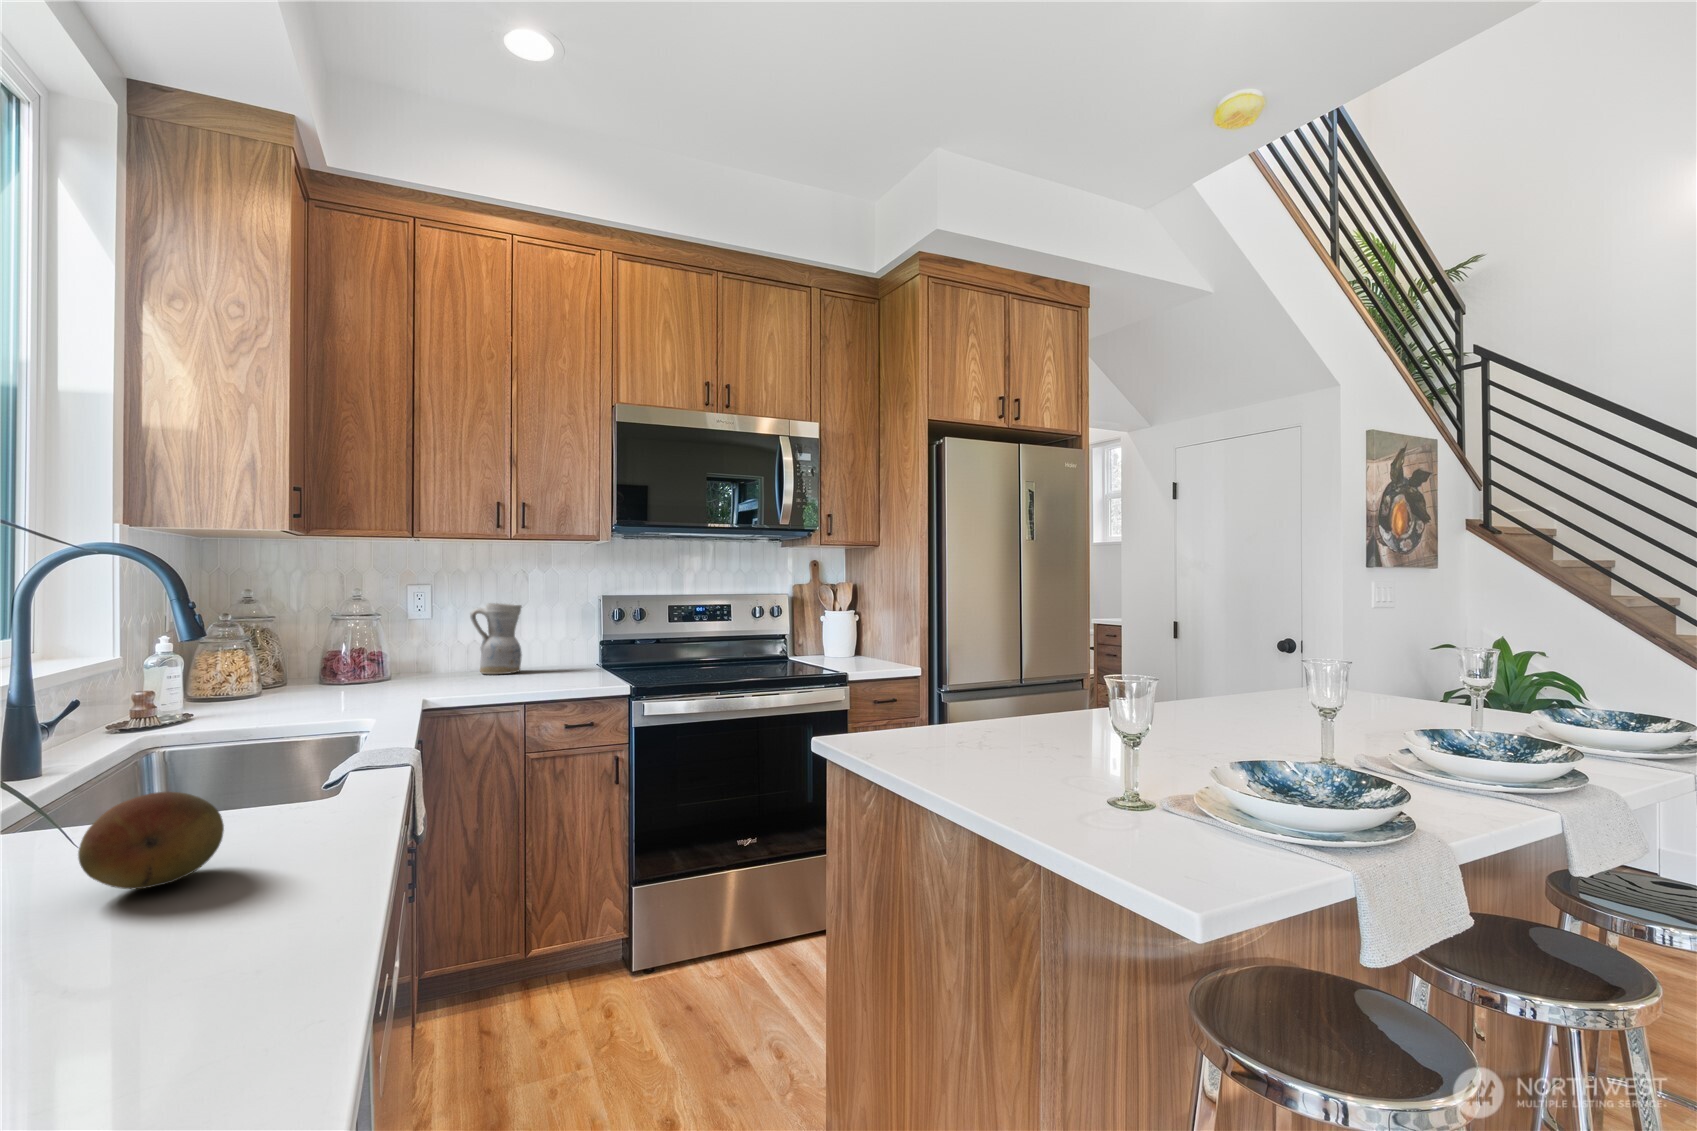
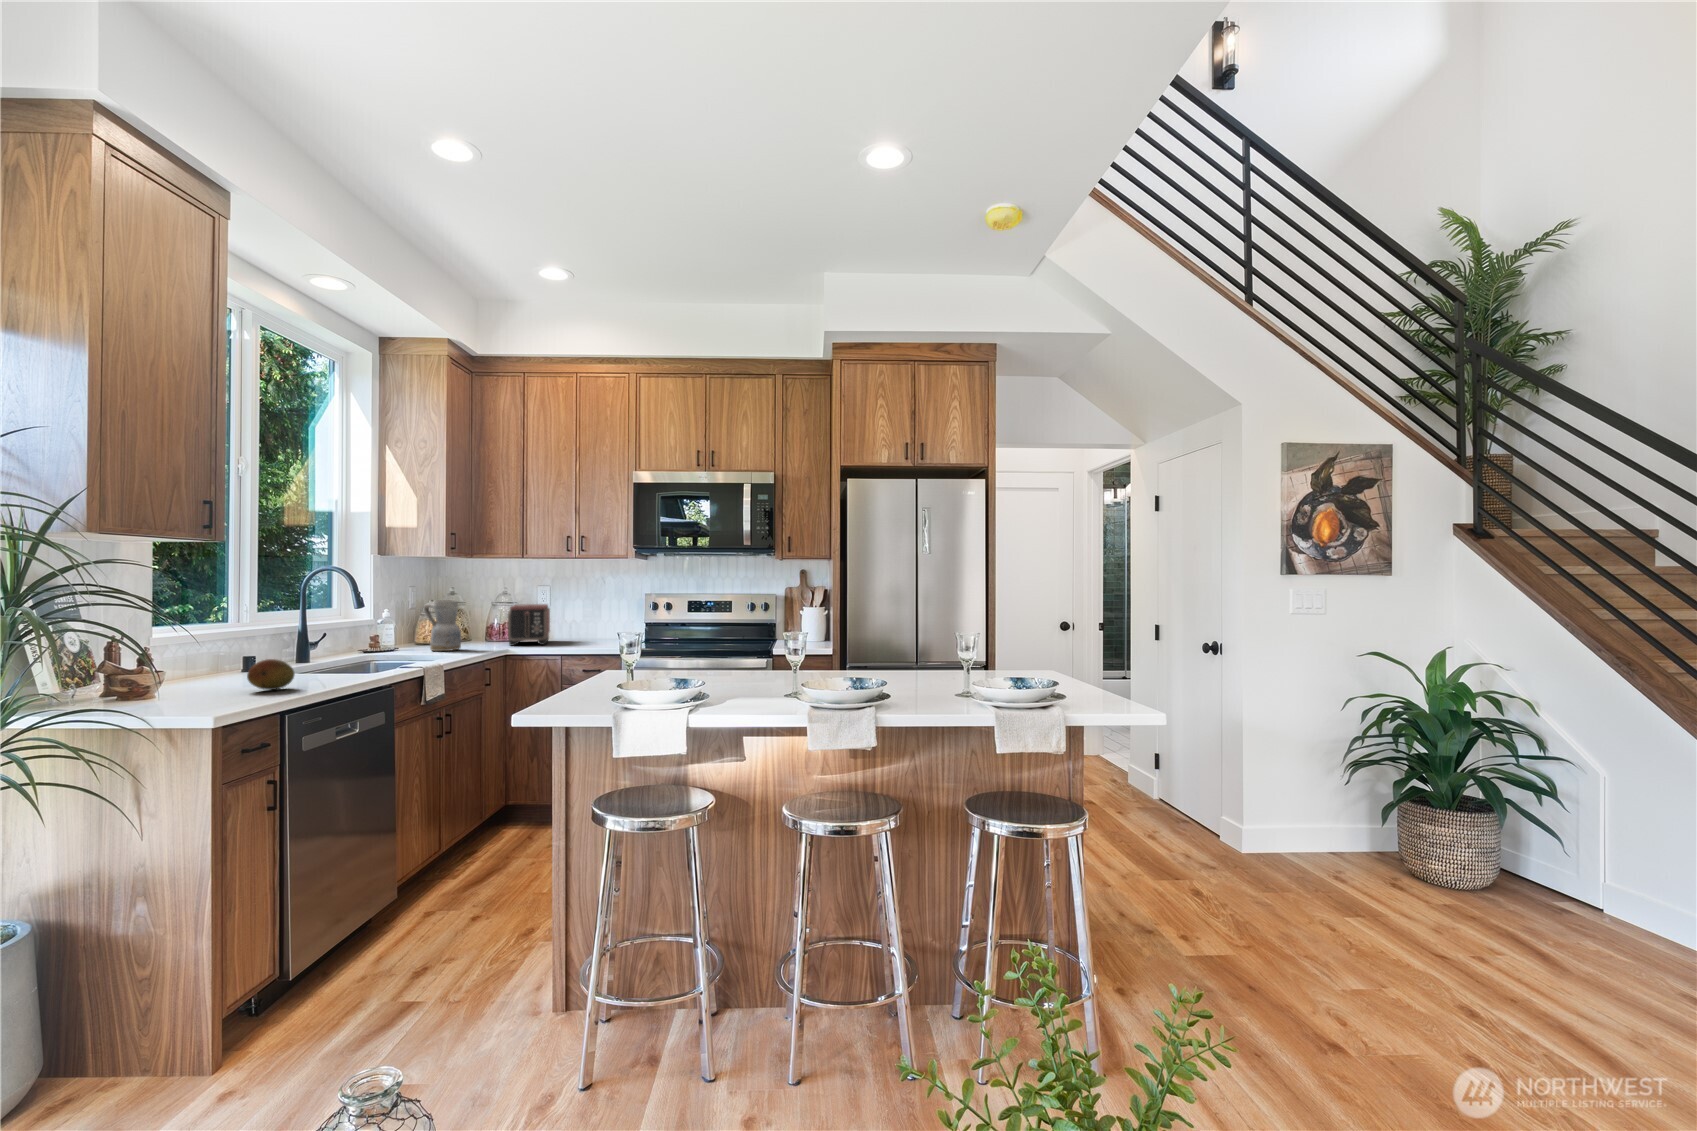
ceramic pitcher: present [470,603,522,674] -> present [424,600,461,651]
toaster: none [381,617,470,692] -> present [508,604,550,646]

